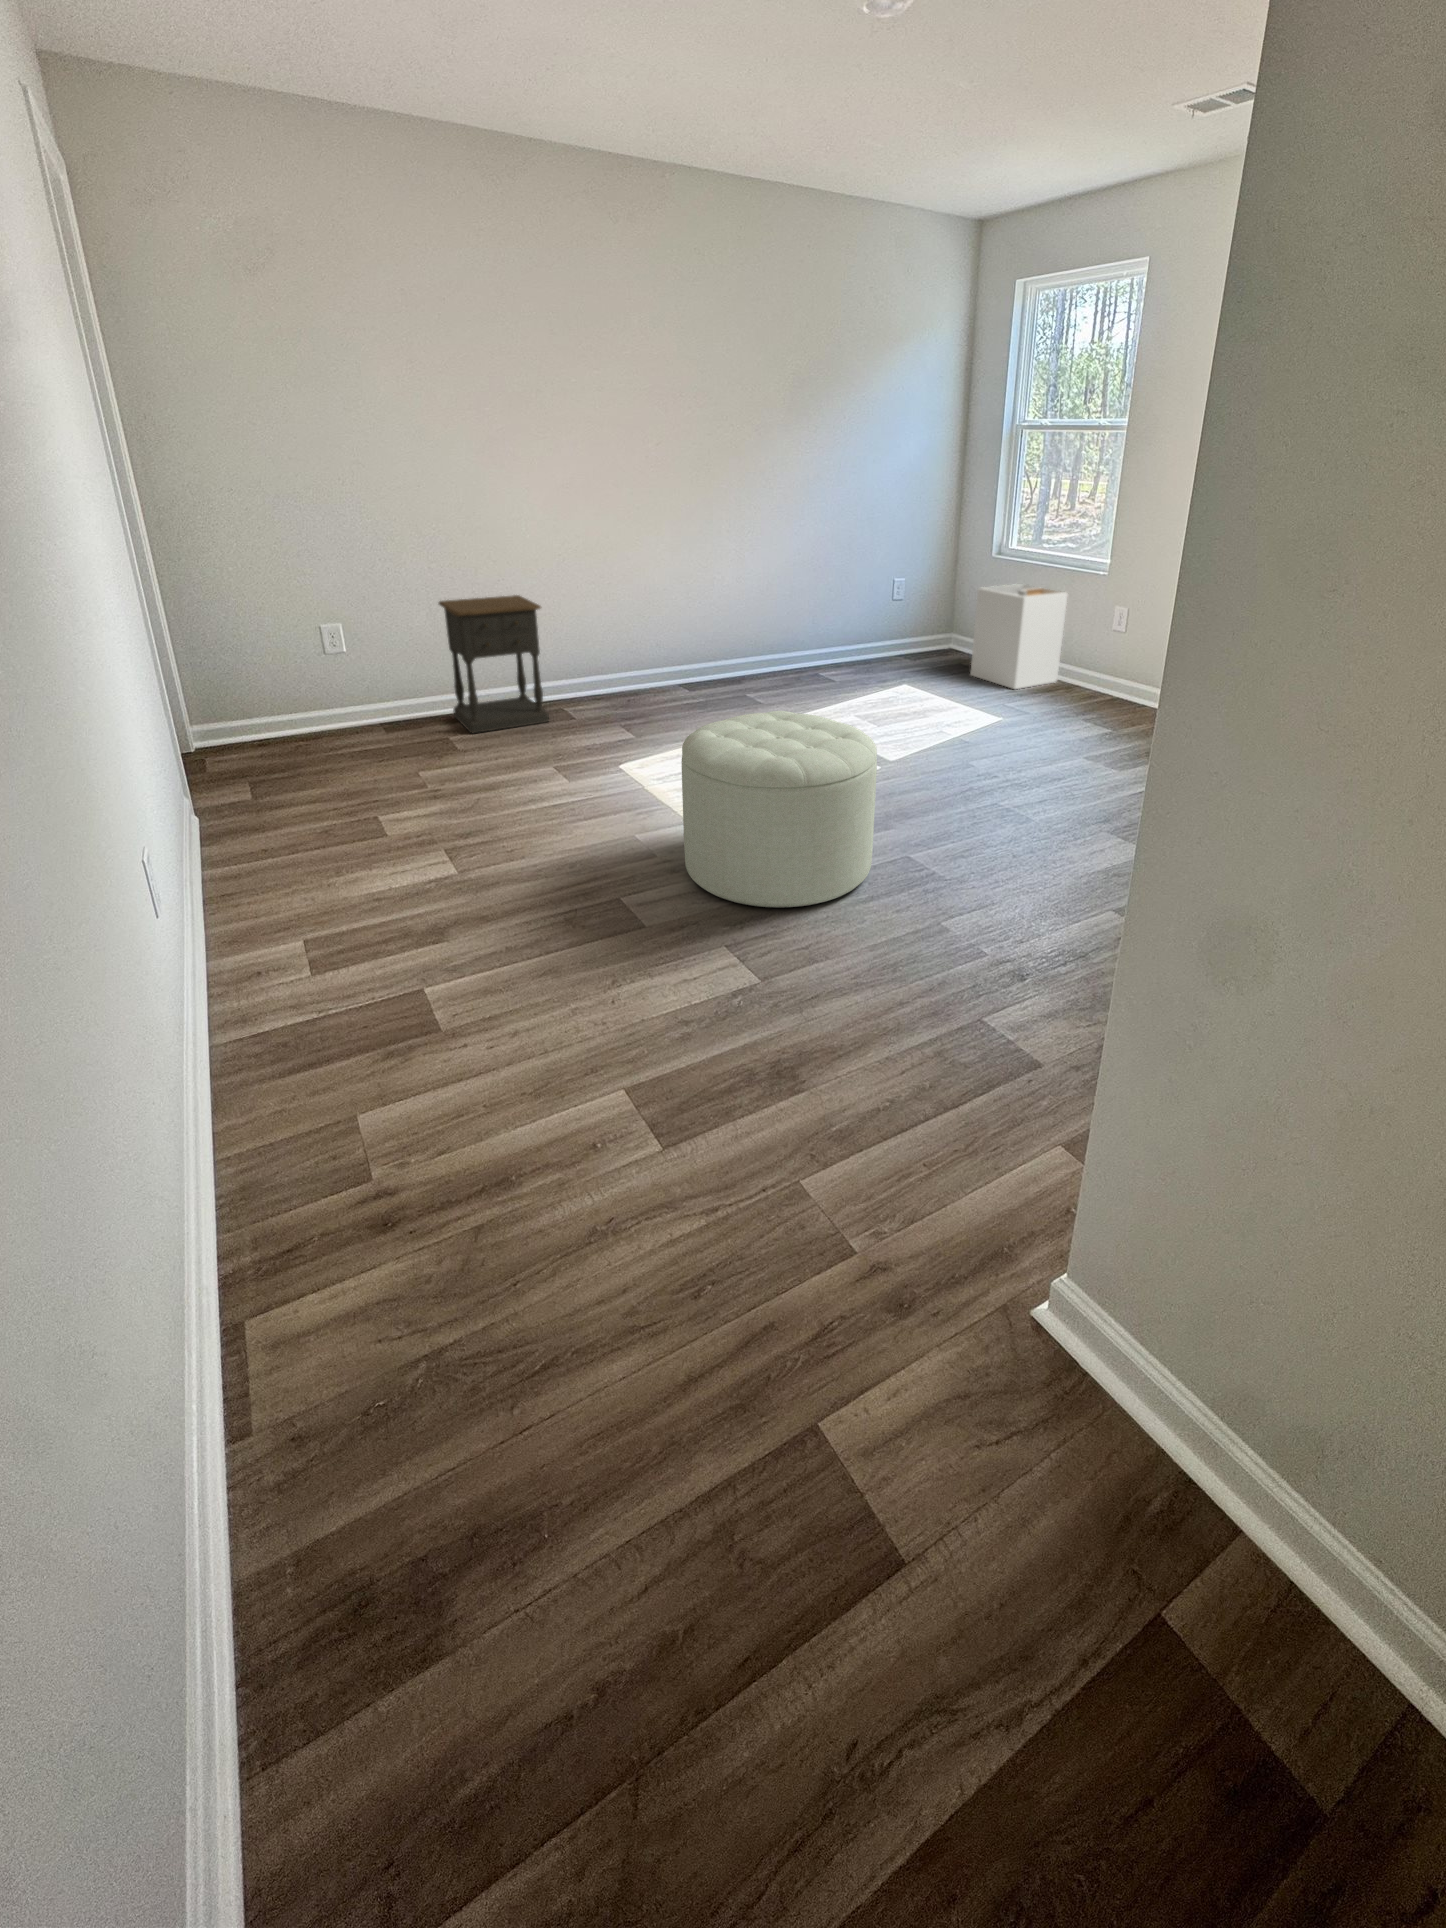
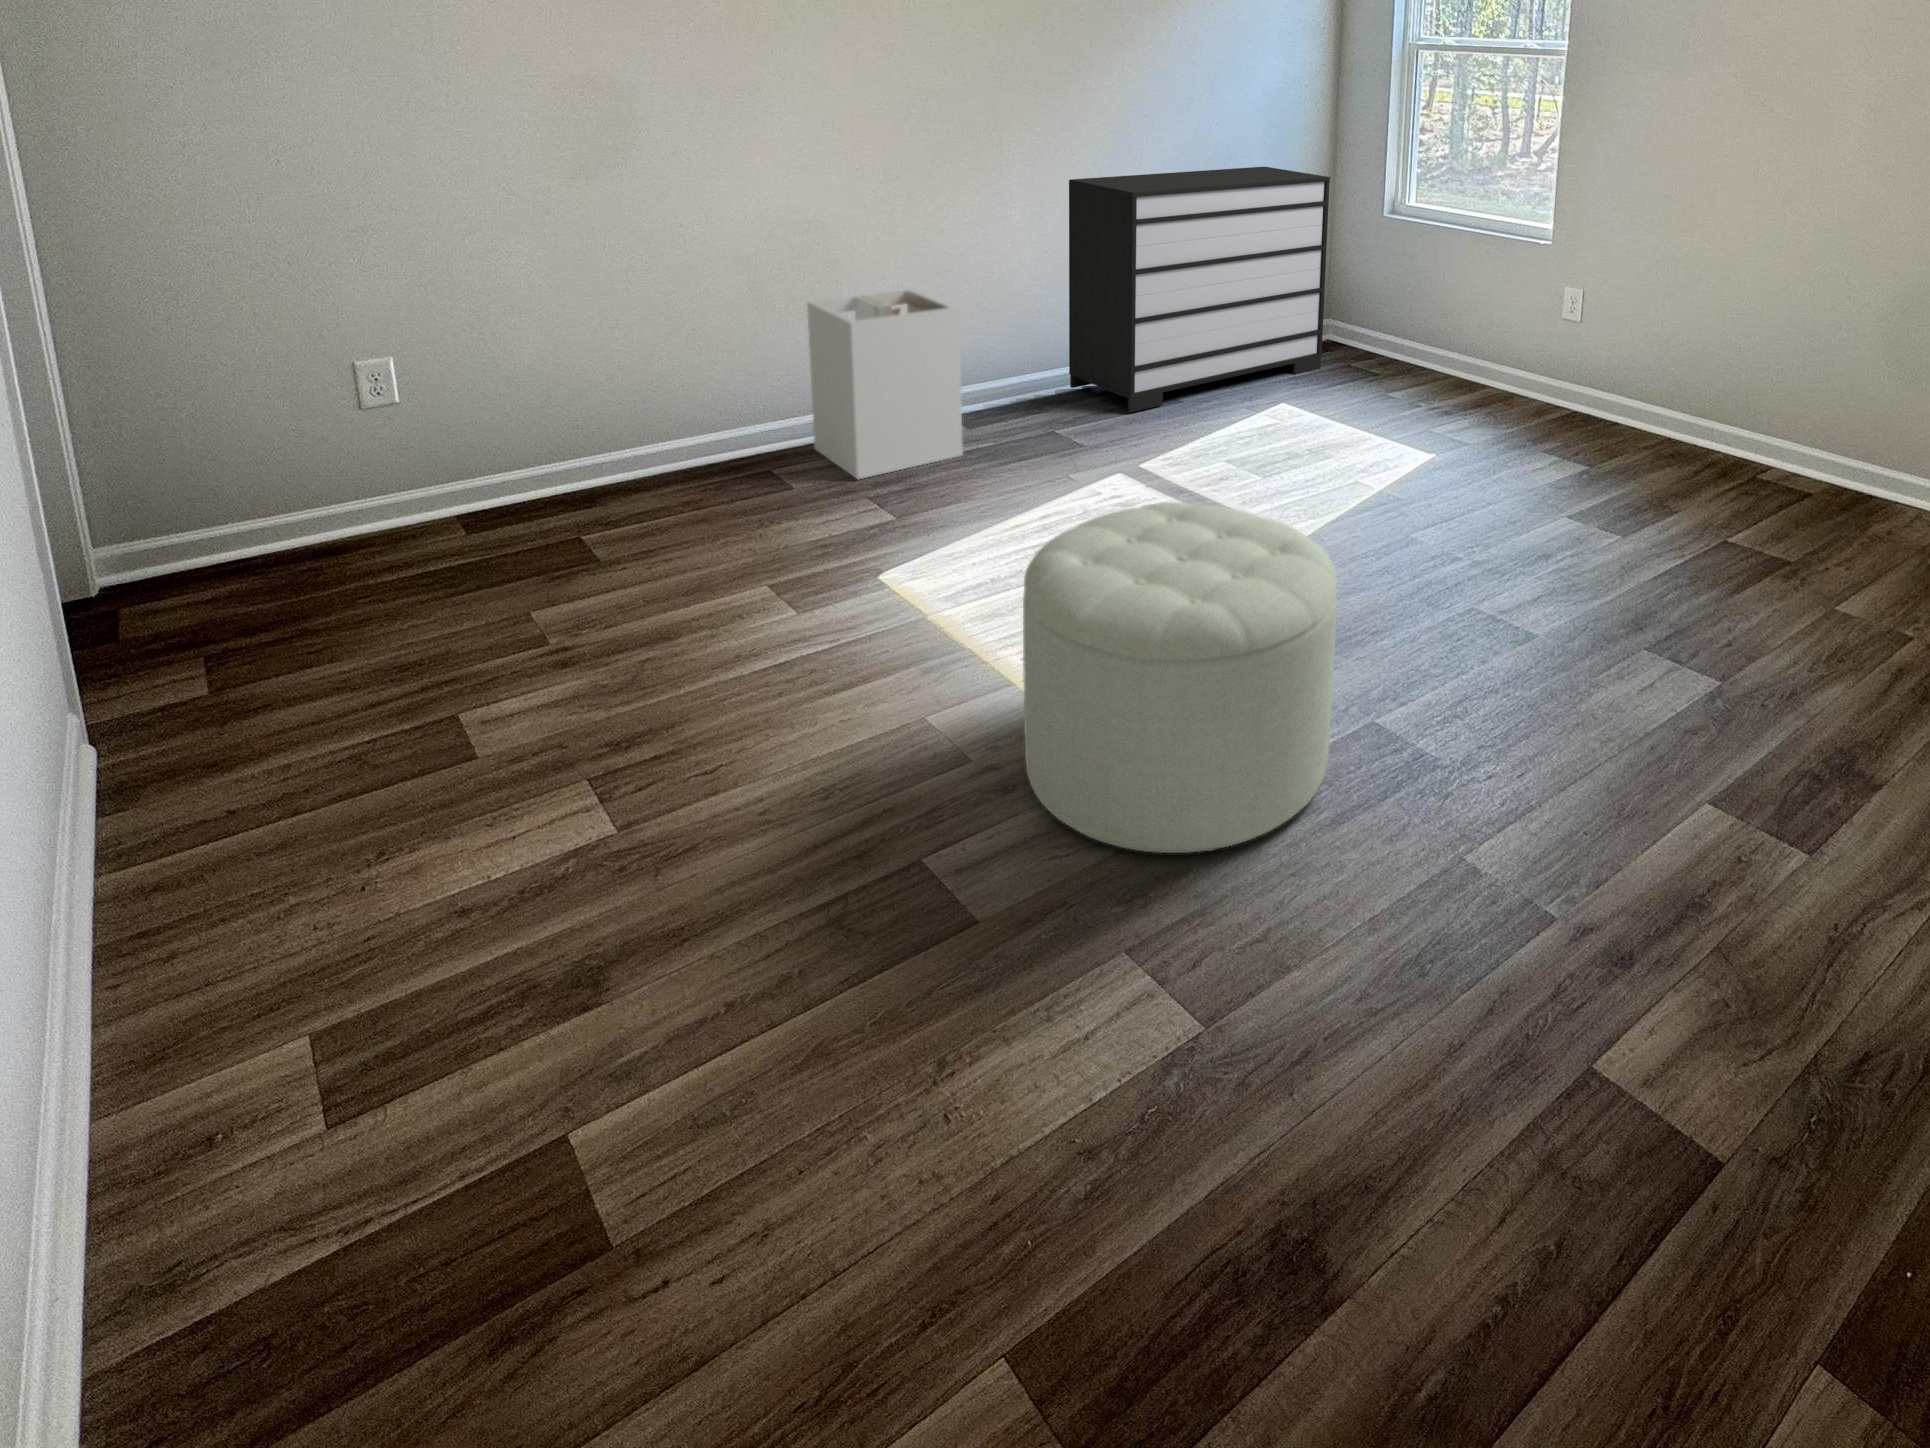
dresser: none [758,520,946,687] -> present [1069,167,1330,412]
laundry hamper: present [971,584,1067,689] -> present [807,290,963,479]
nightstand: present [439,595,549,733] -> none [568,296,753,526]

